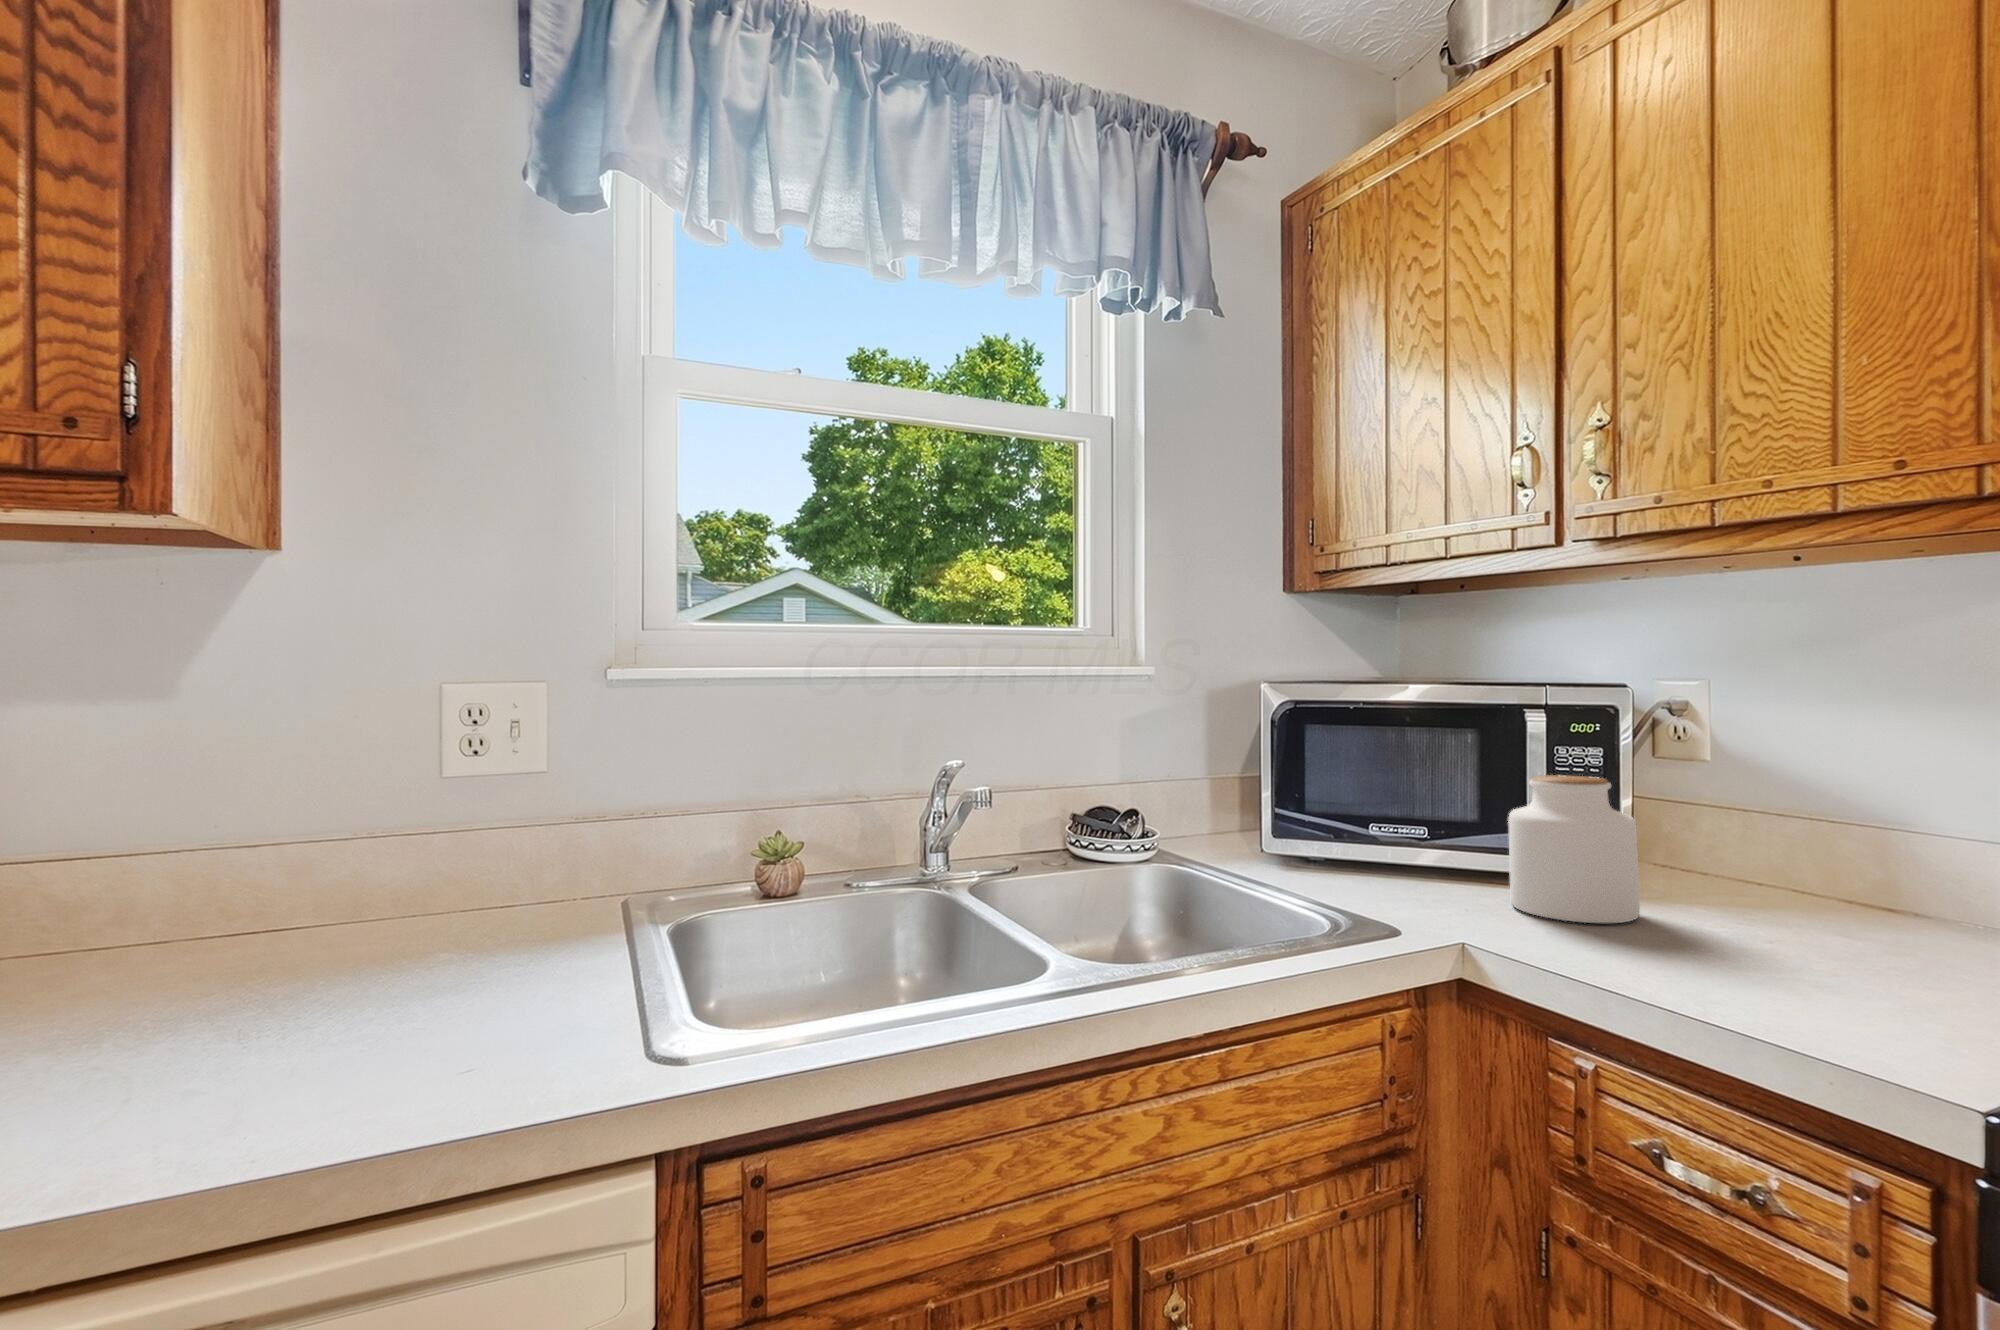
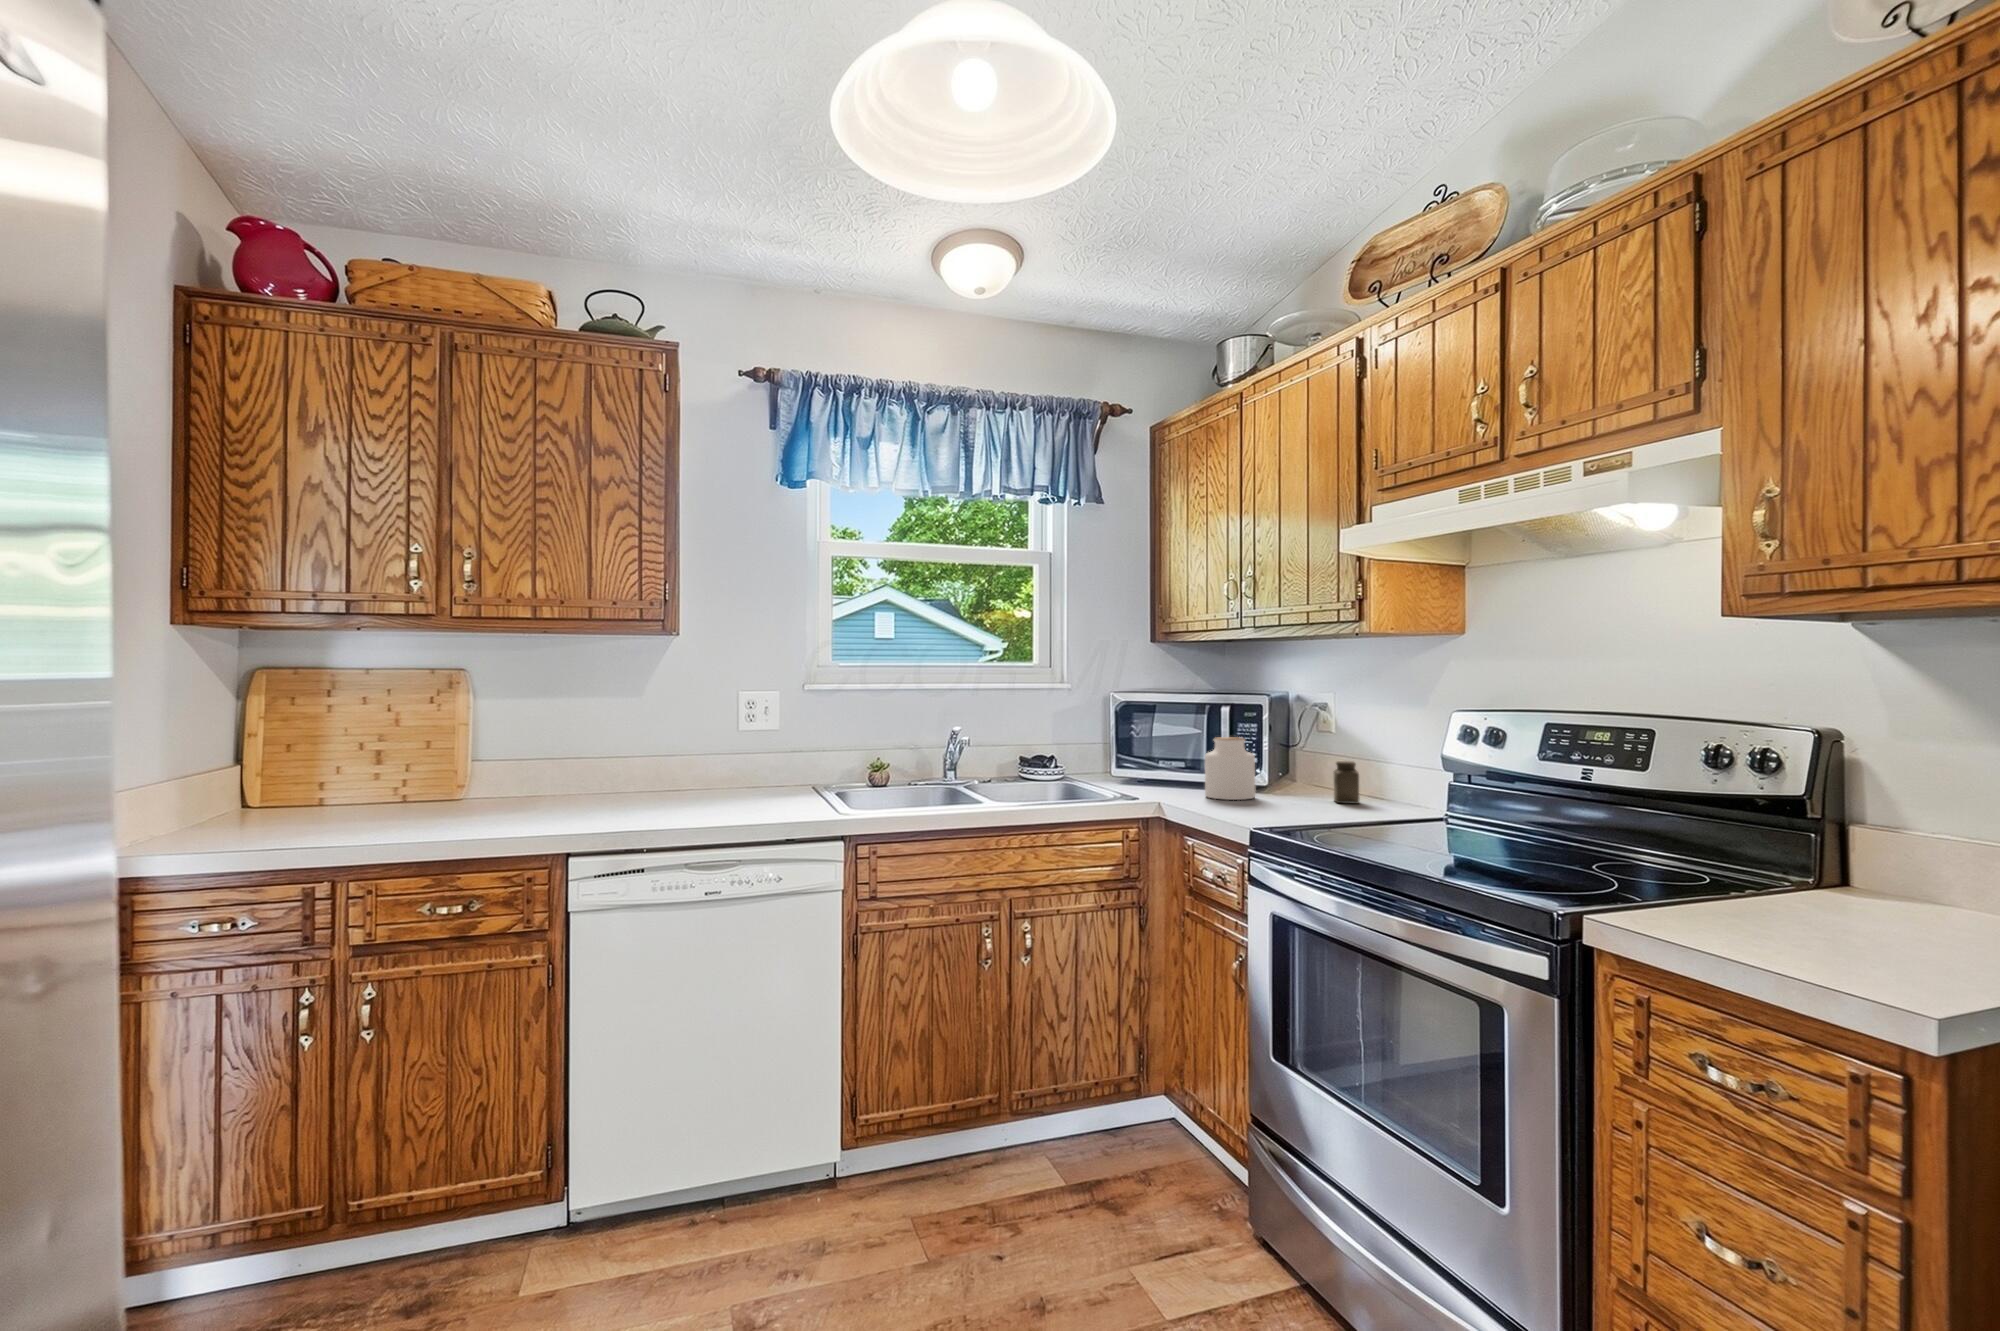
salt shaker: none [1822,830,1917,933] -> present [1334,761,1359,804]

